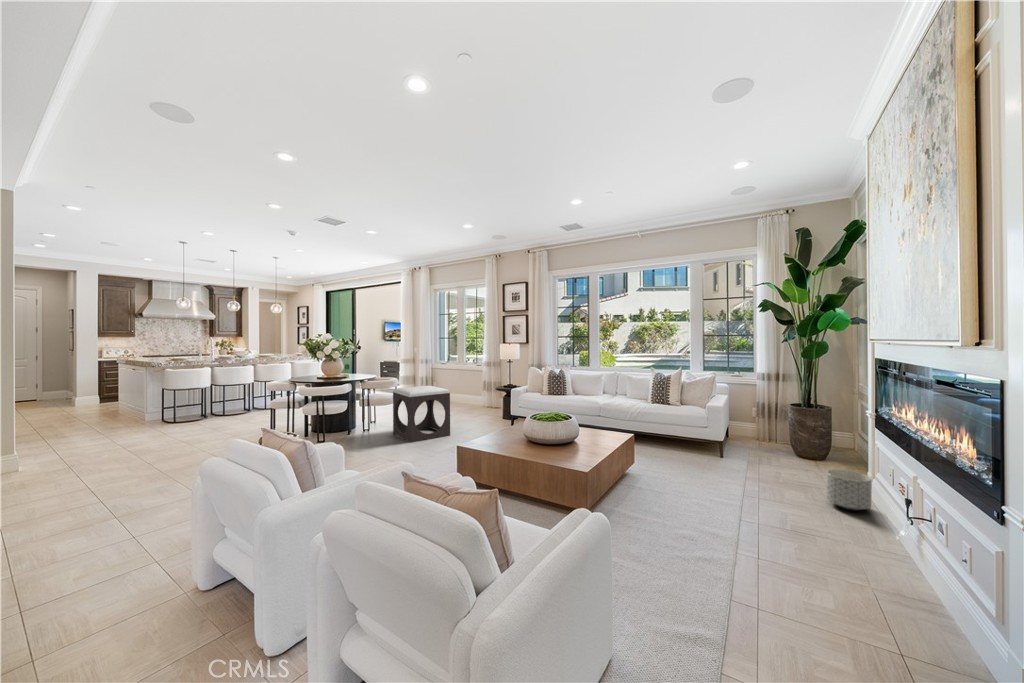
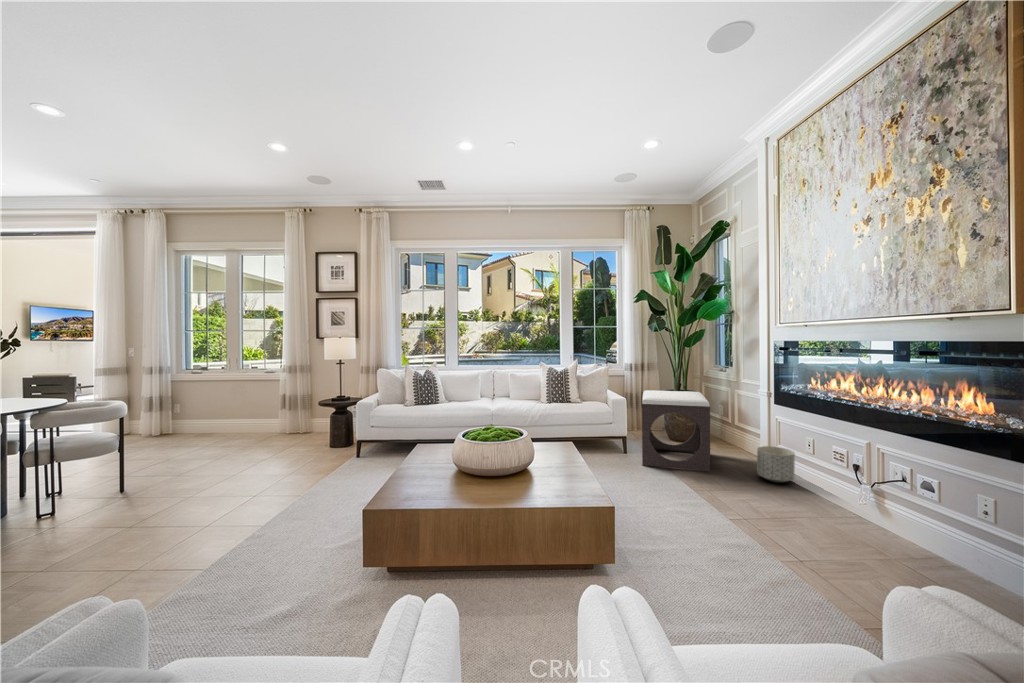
footstool: present [393,386,450,442] -> present [642,390,710,471]

